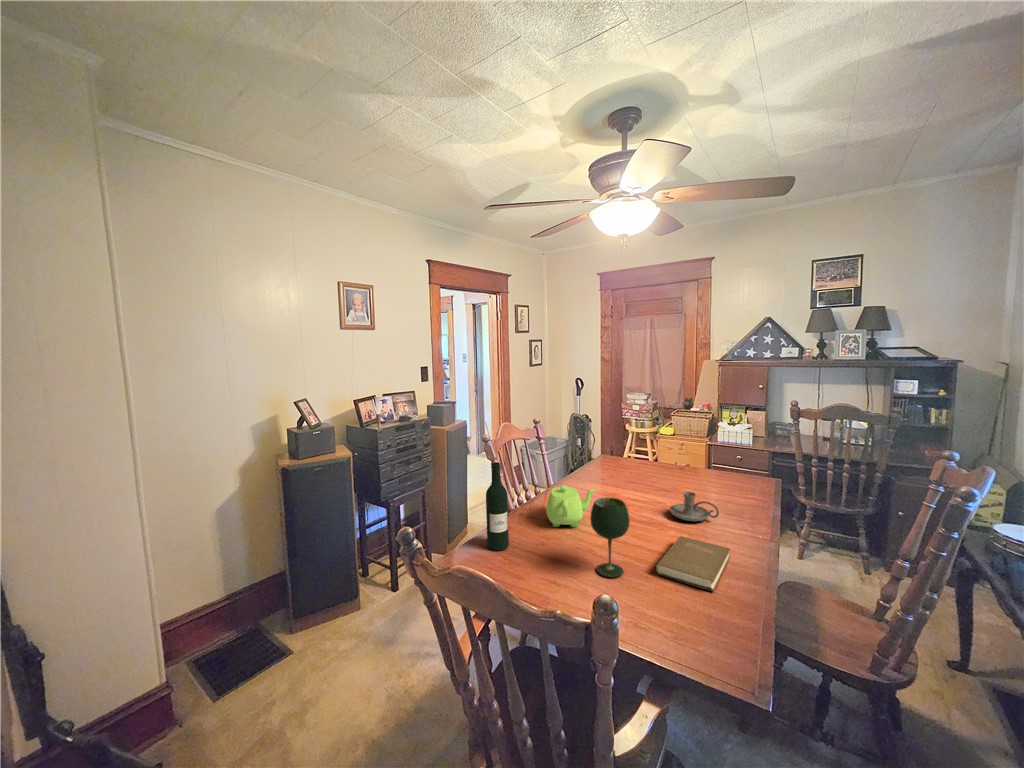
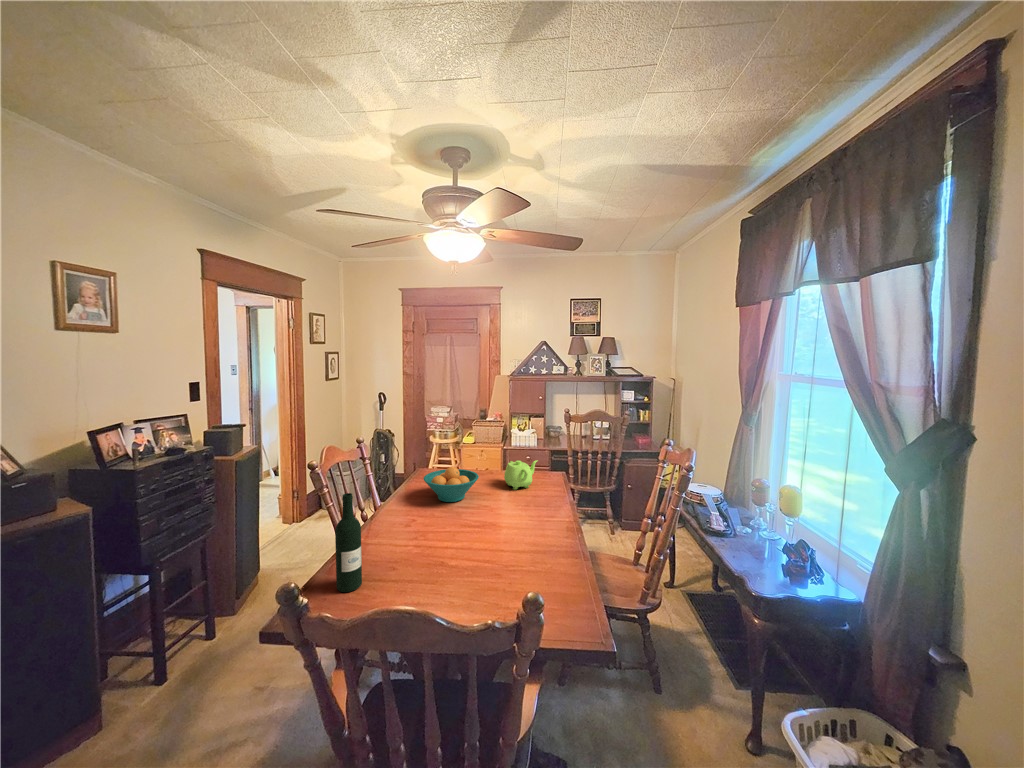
fruit bowl: none [591,454,650,491] -> present [423,467,479,502]
teapot: present [546,485,597,527] -> present [504,460,538,490]
candle holder: present [670,492,719,521] -> none [503,494,542,520]
wine glass: present [591,498,630,578] -> none [455,512,492,589]
book: present [656,536,730,591] -> none [513,535,561,577]

